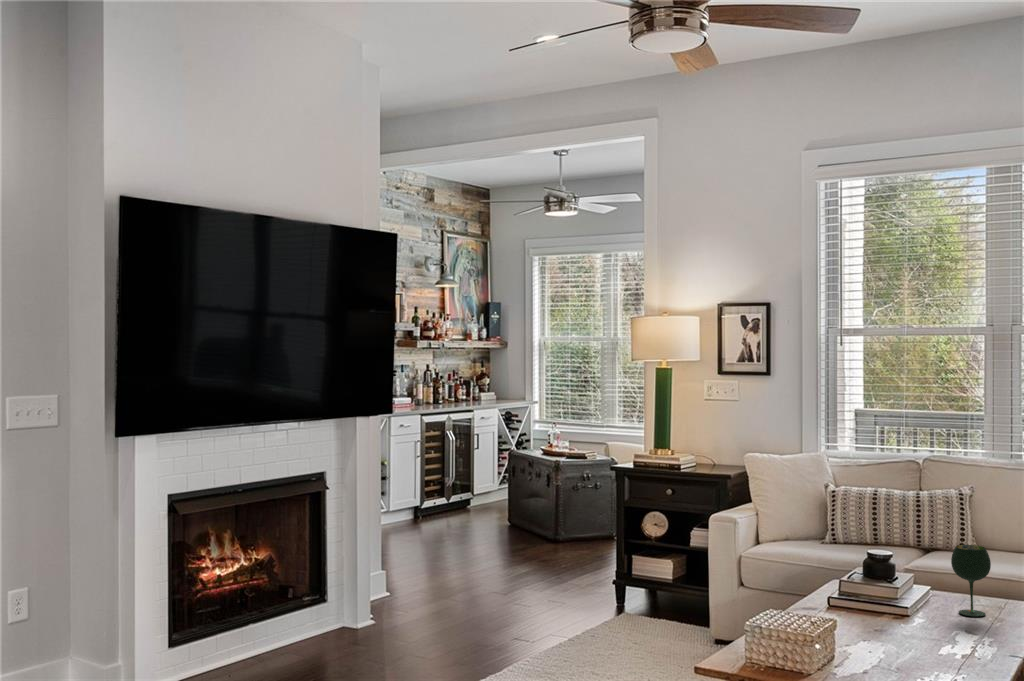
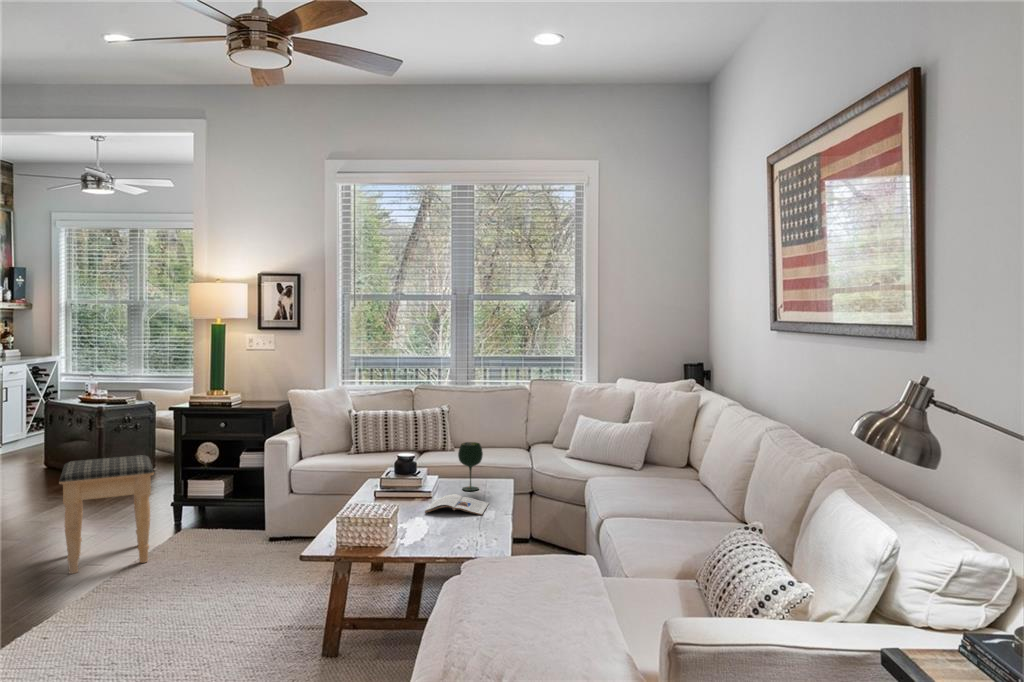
footstool: none [495,522,588,646] -> present [59,455,154,574]
magazine: none [884,617,989,653] -> present [425,494,489,515]

